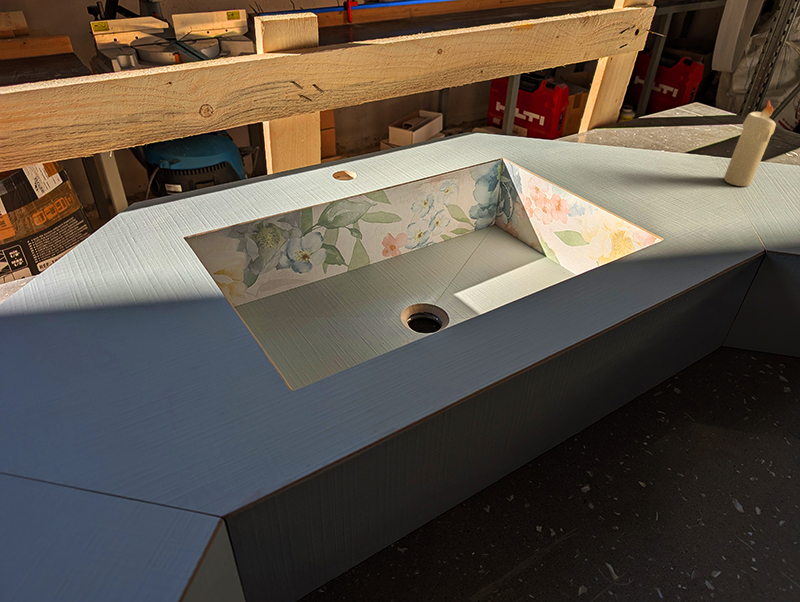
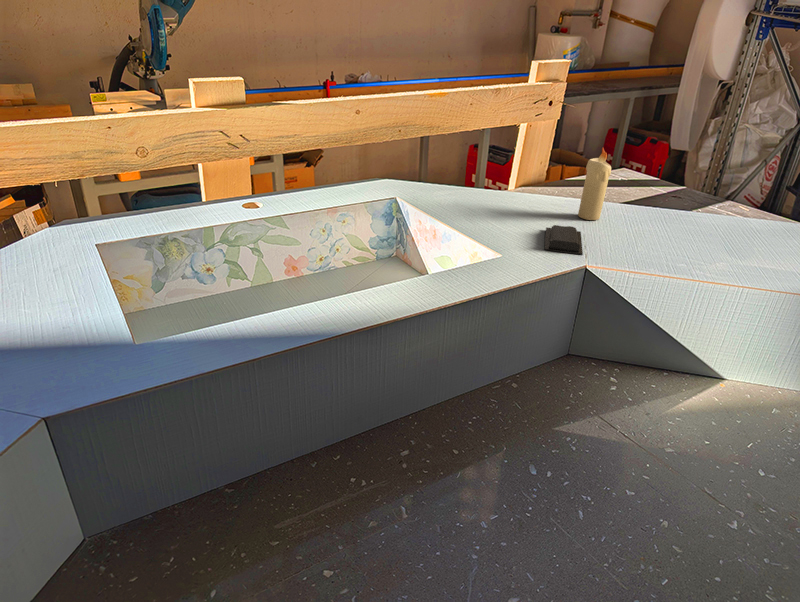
soap bar: none [698,198,759,239] -> present [545,225,583,255]

